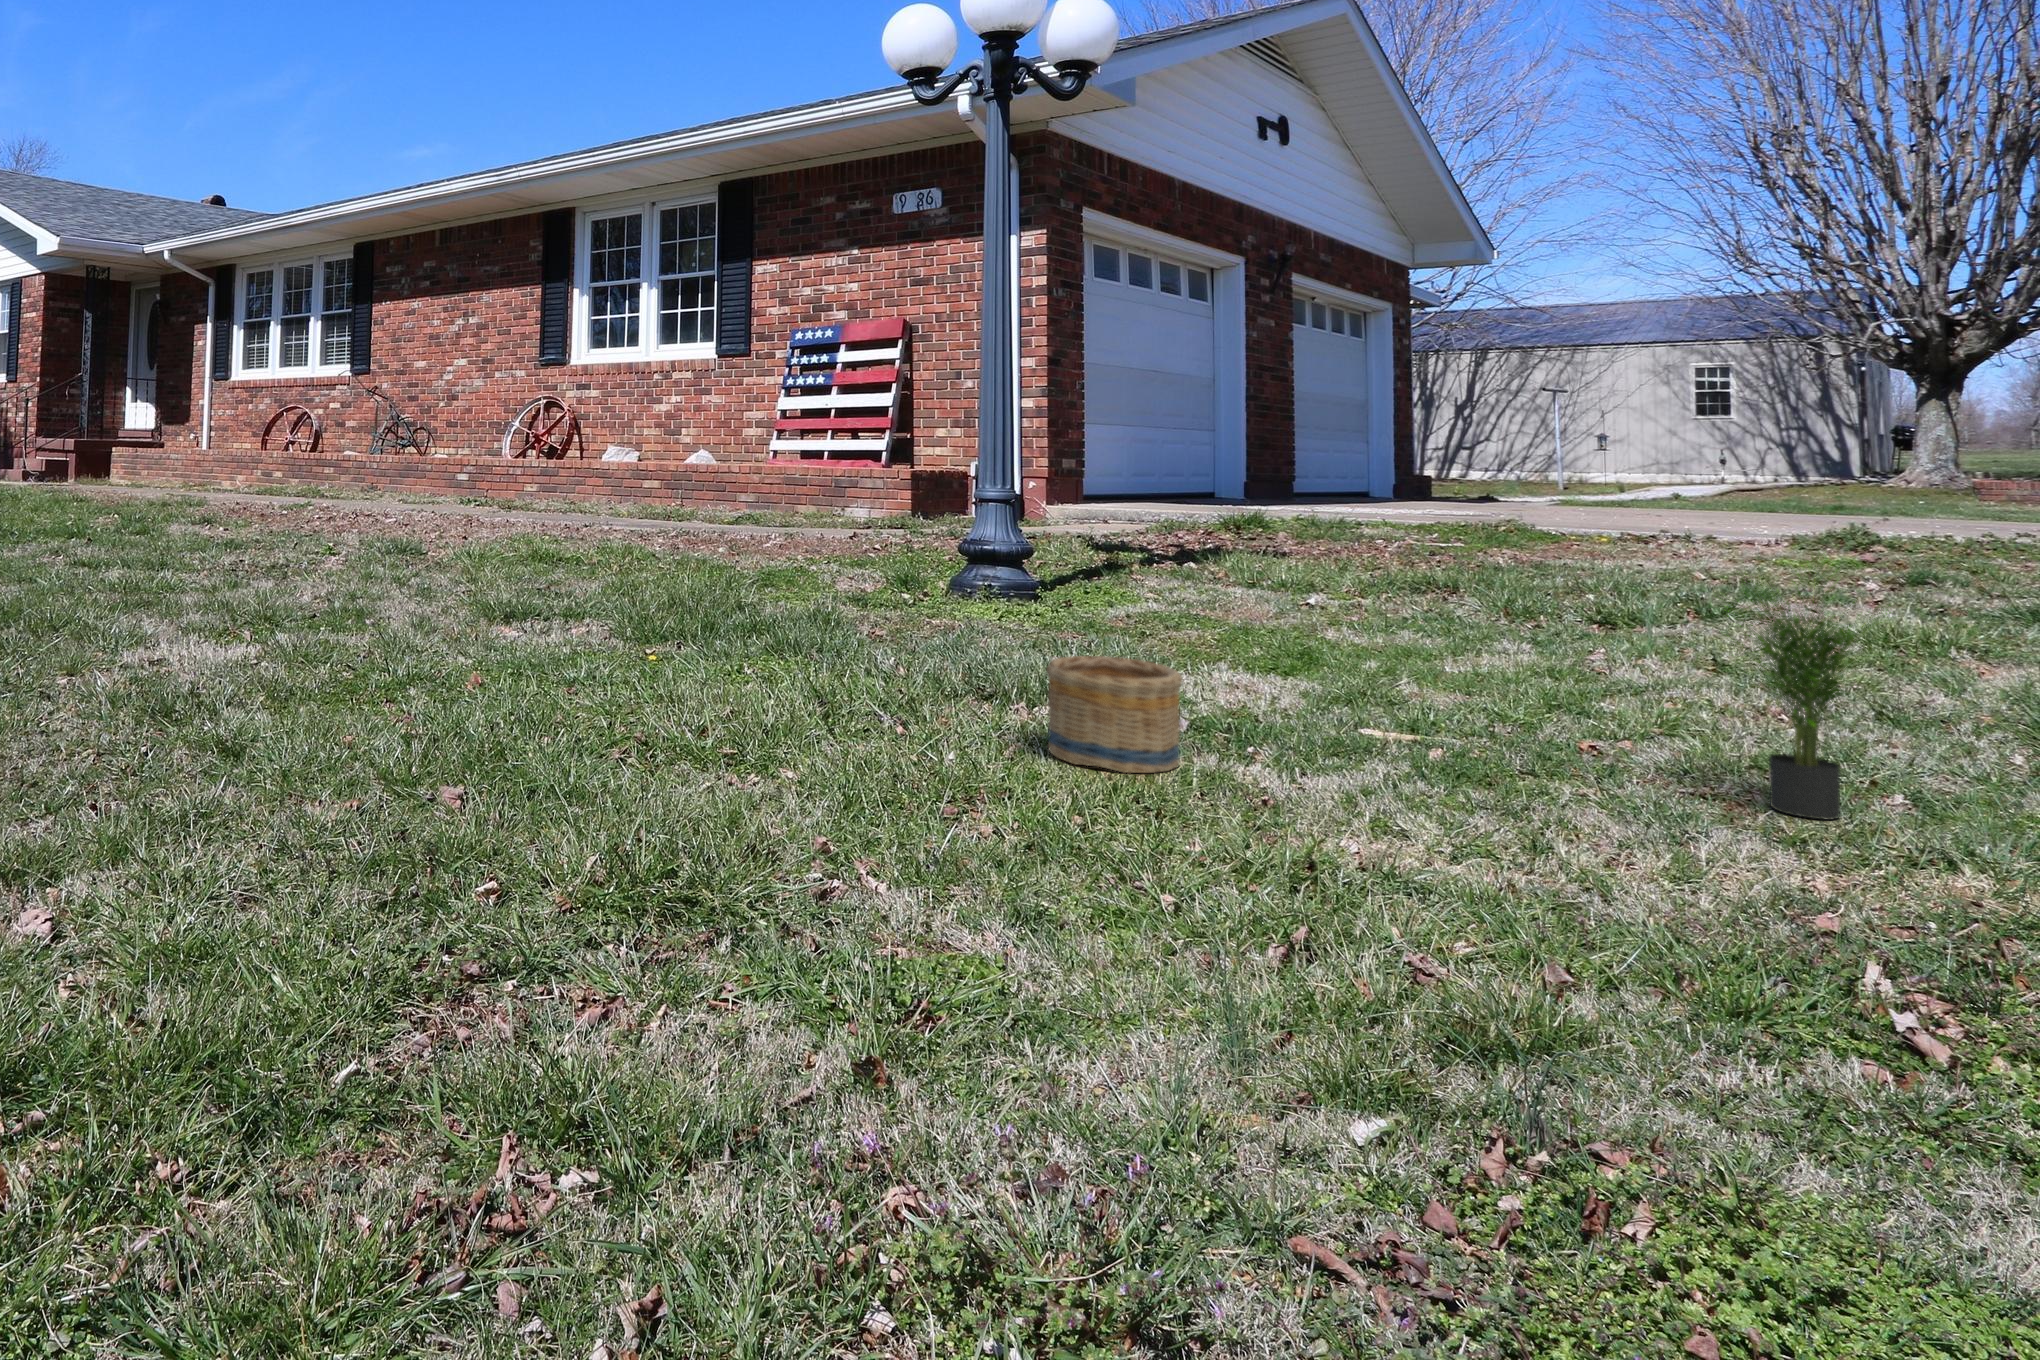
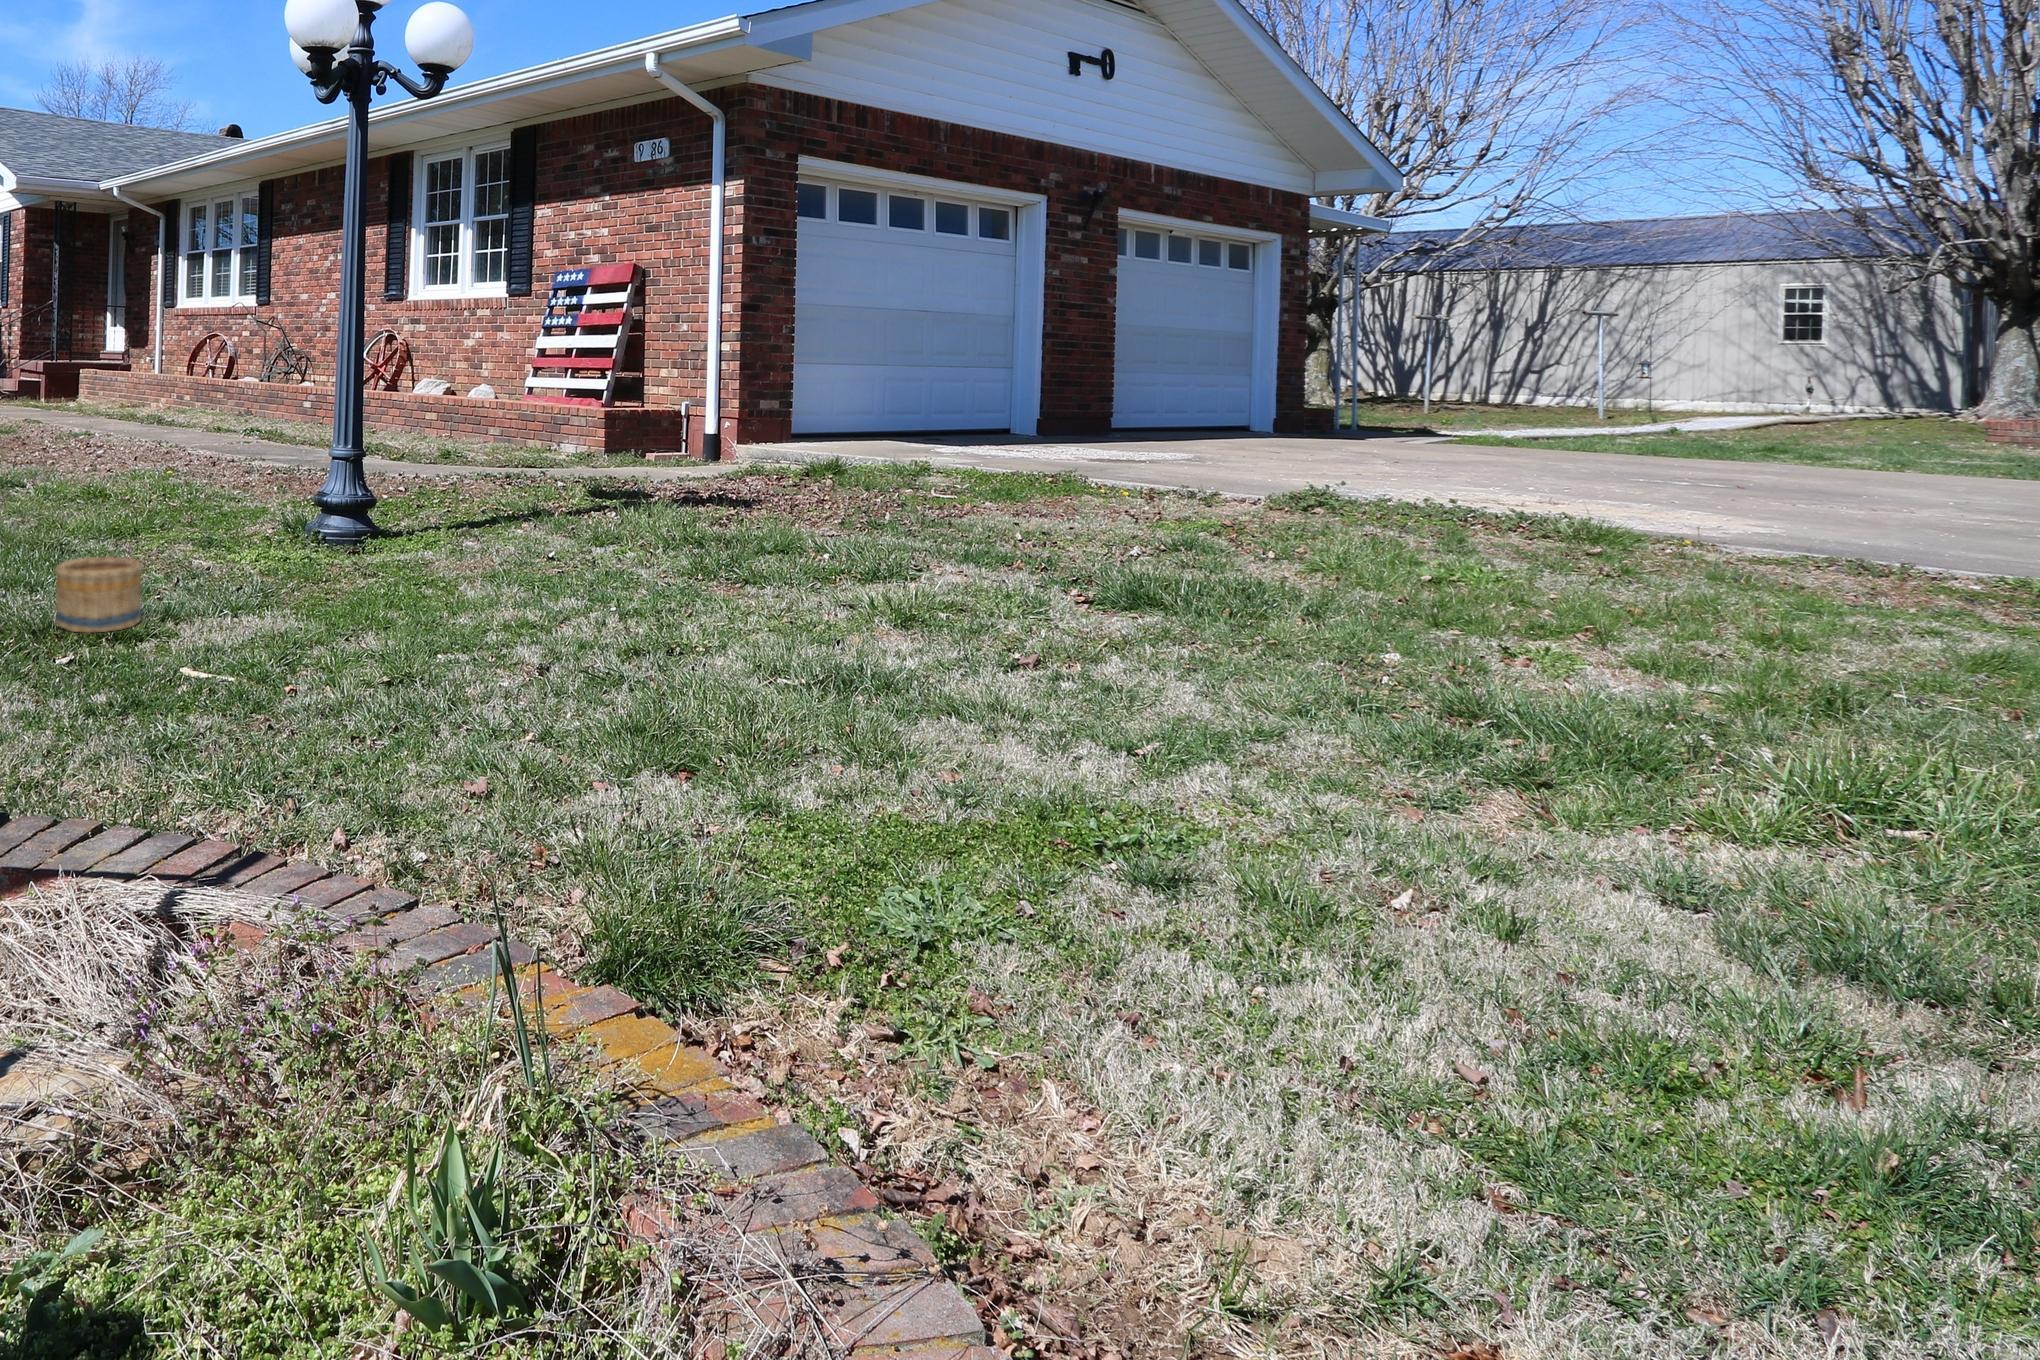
potted plant: present [1726,558,1882,820] -> none [356,495,479,671]

